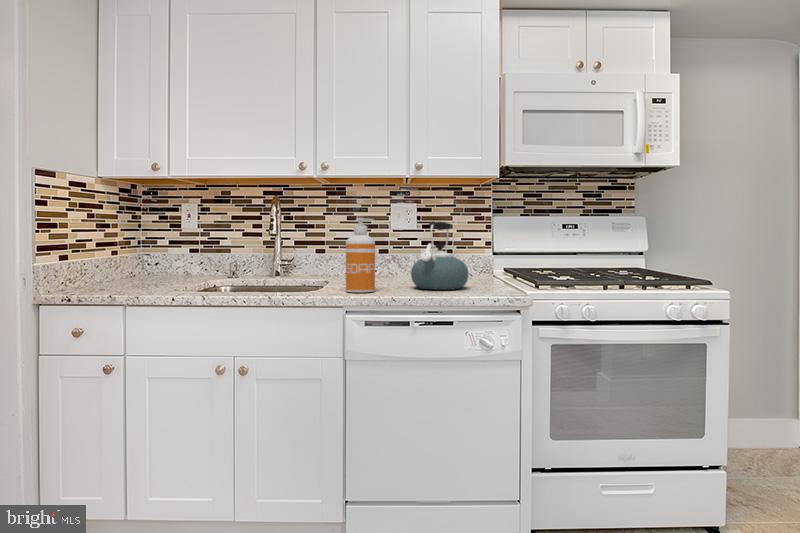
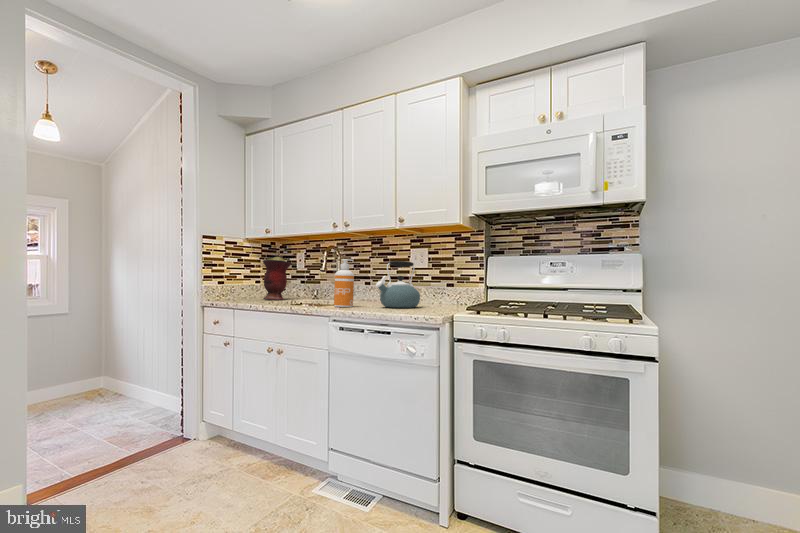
vase: none [124,210,175,281] -> present [263,257,292,300]

